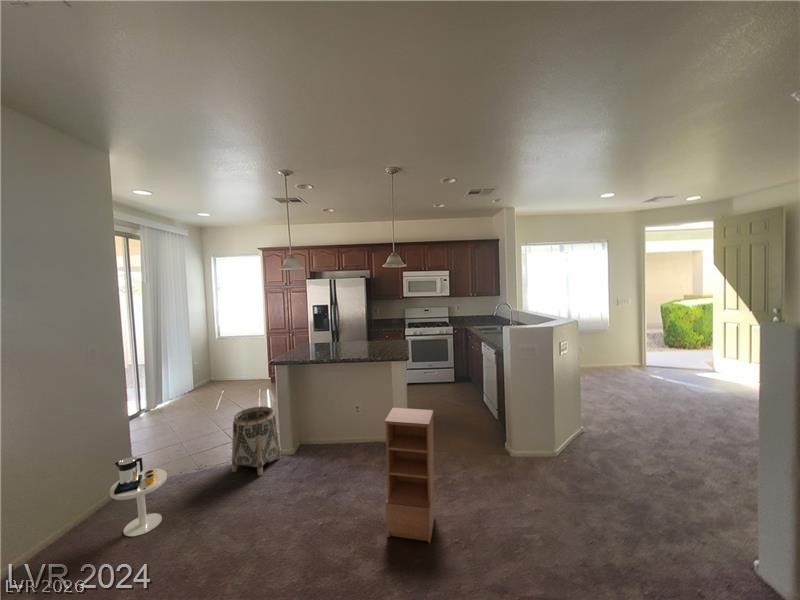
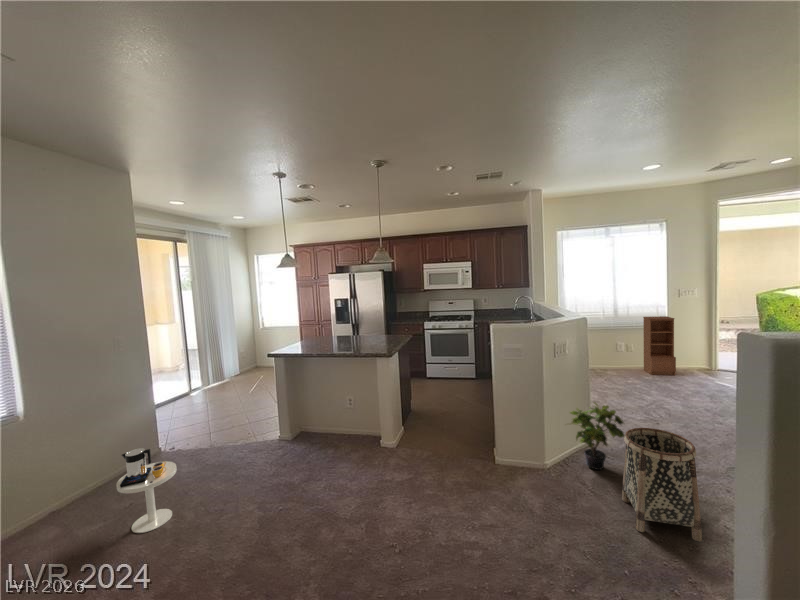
basket: present [232,407,281,476] -> present [622,428,702,542]
bookcase: present [385,408,435,543] -> present [643,316,676,375]
potted plant: none [526,412,577,473] -> present [570,403,624,470]

